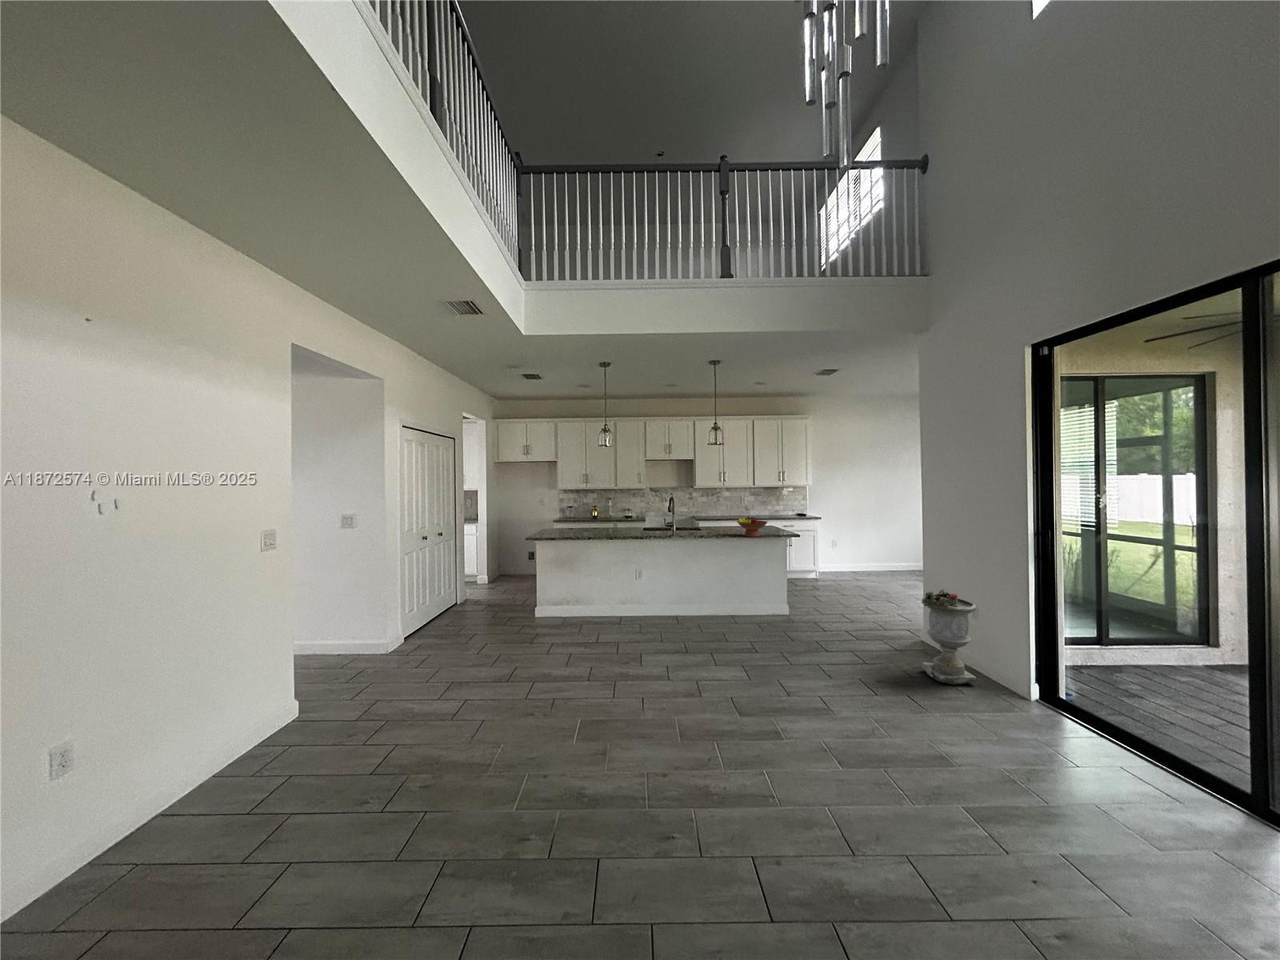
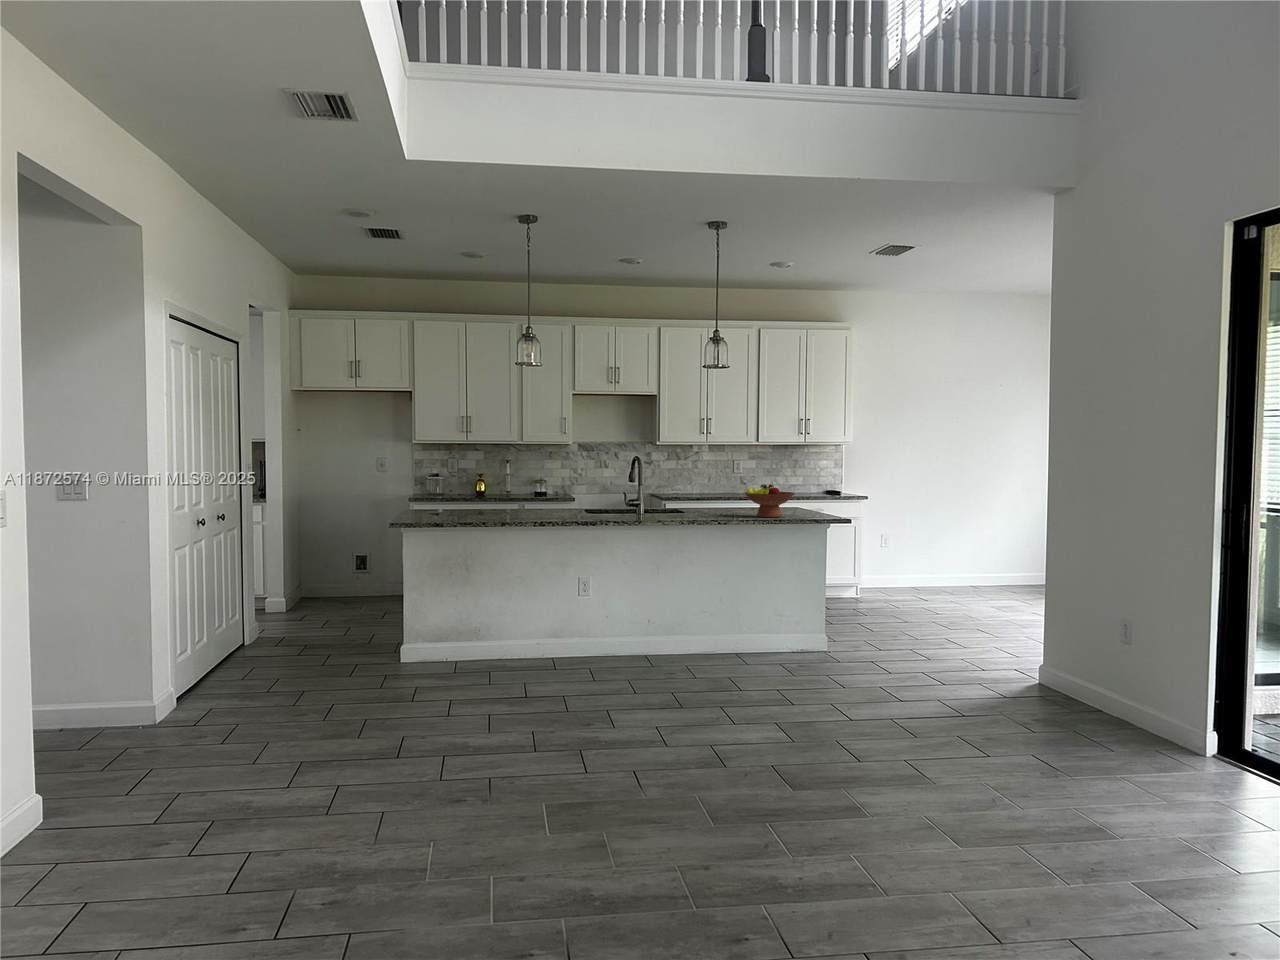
planter: present [921,589,977,684] -> none [1031,581,1110,719]

